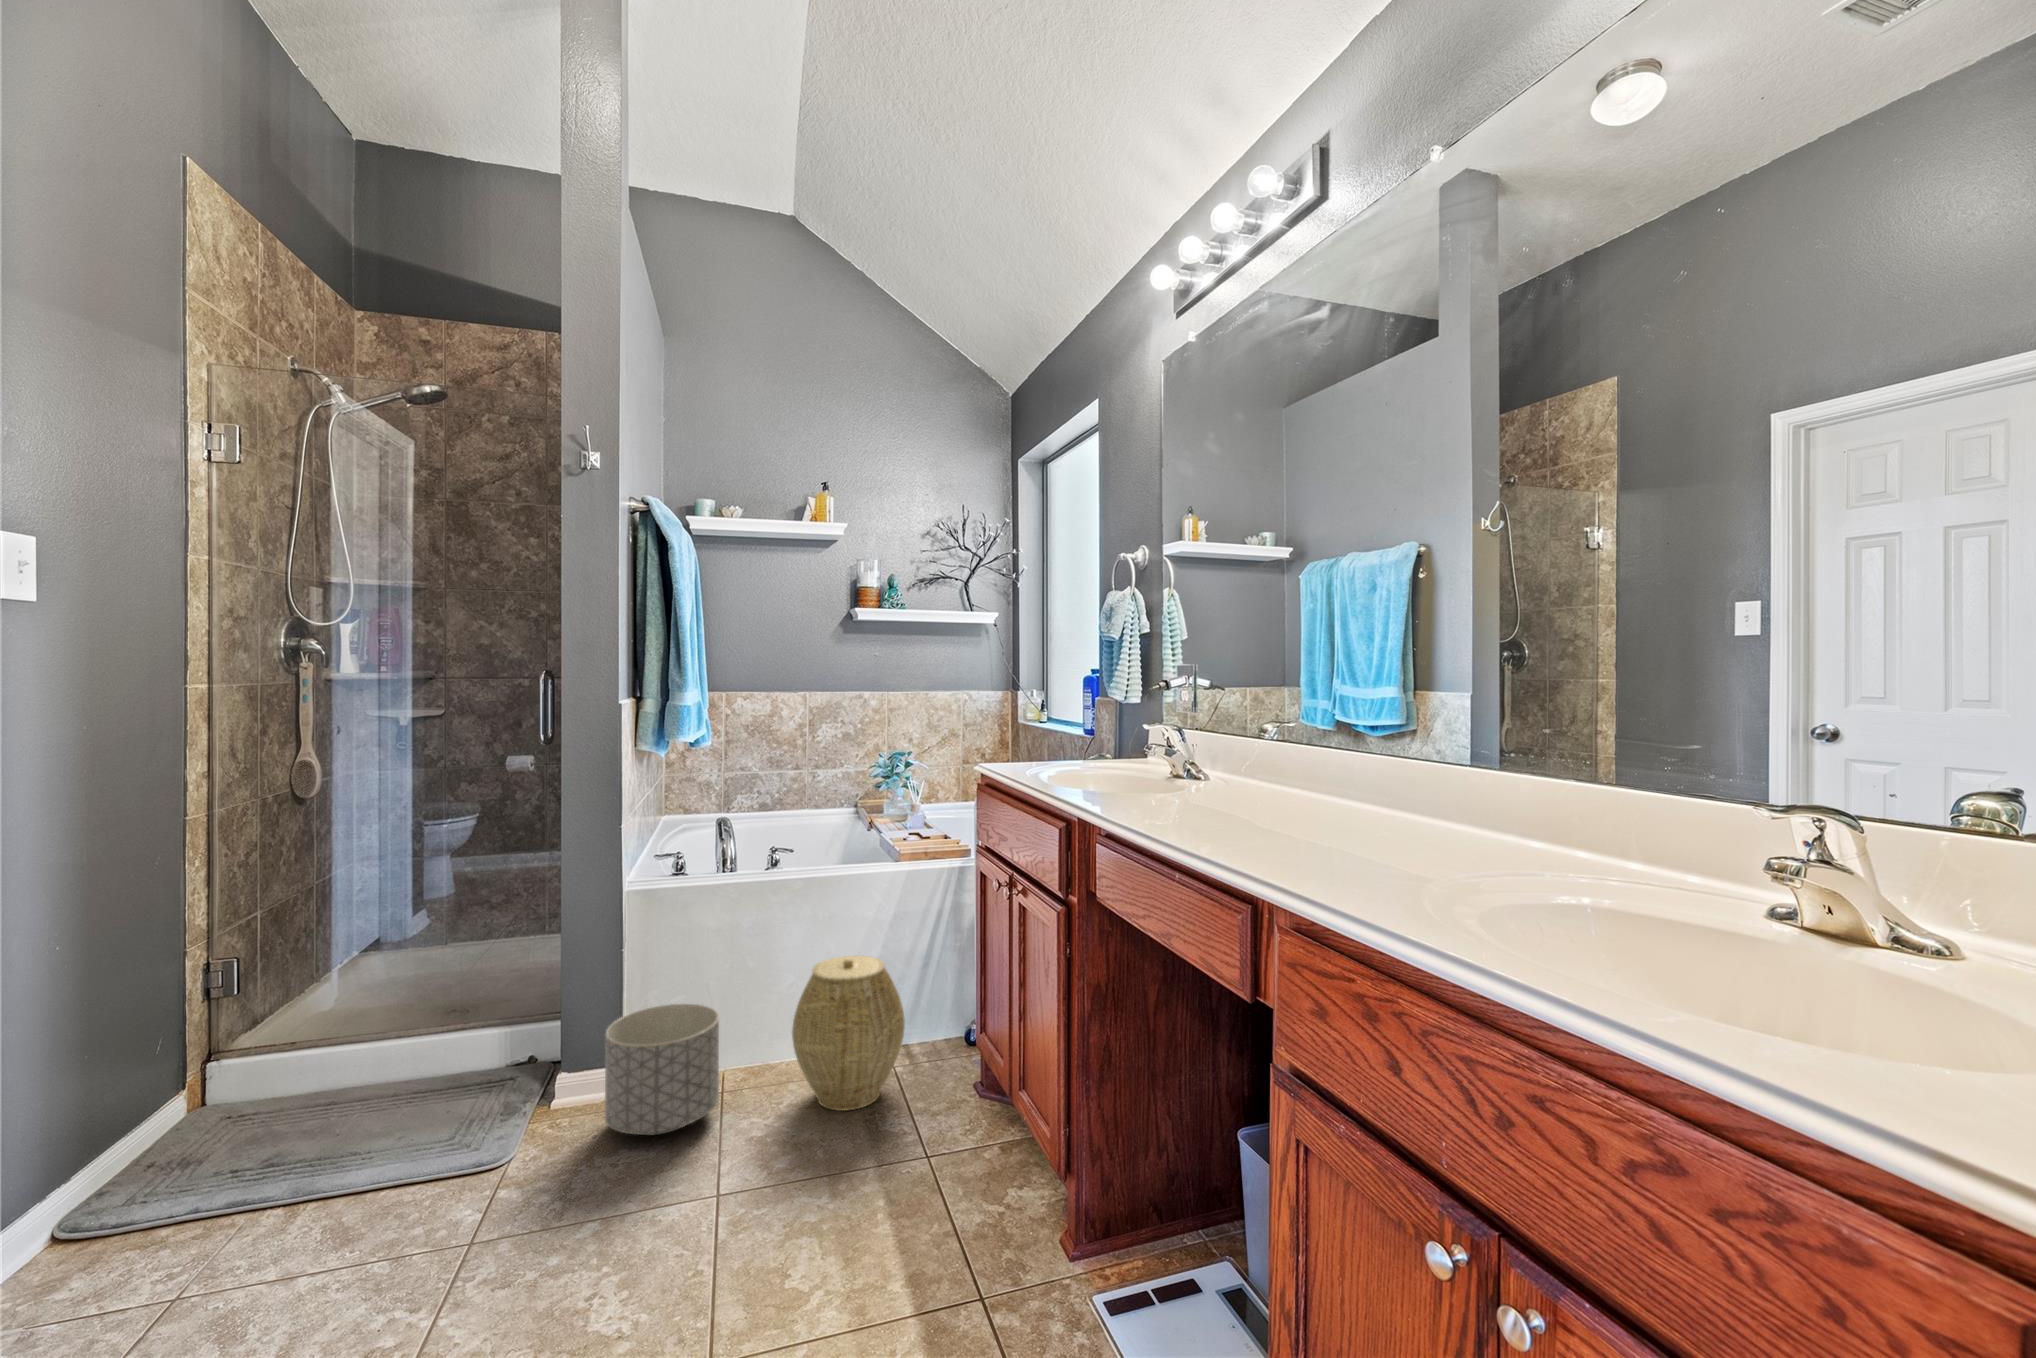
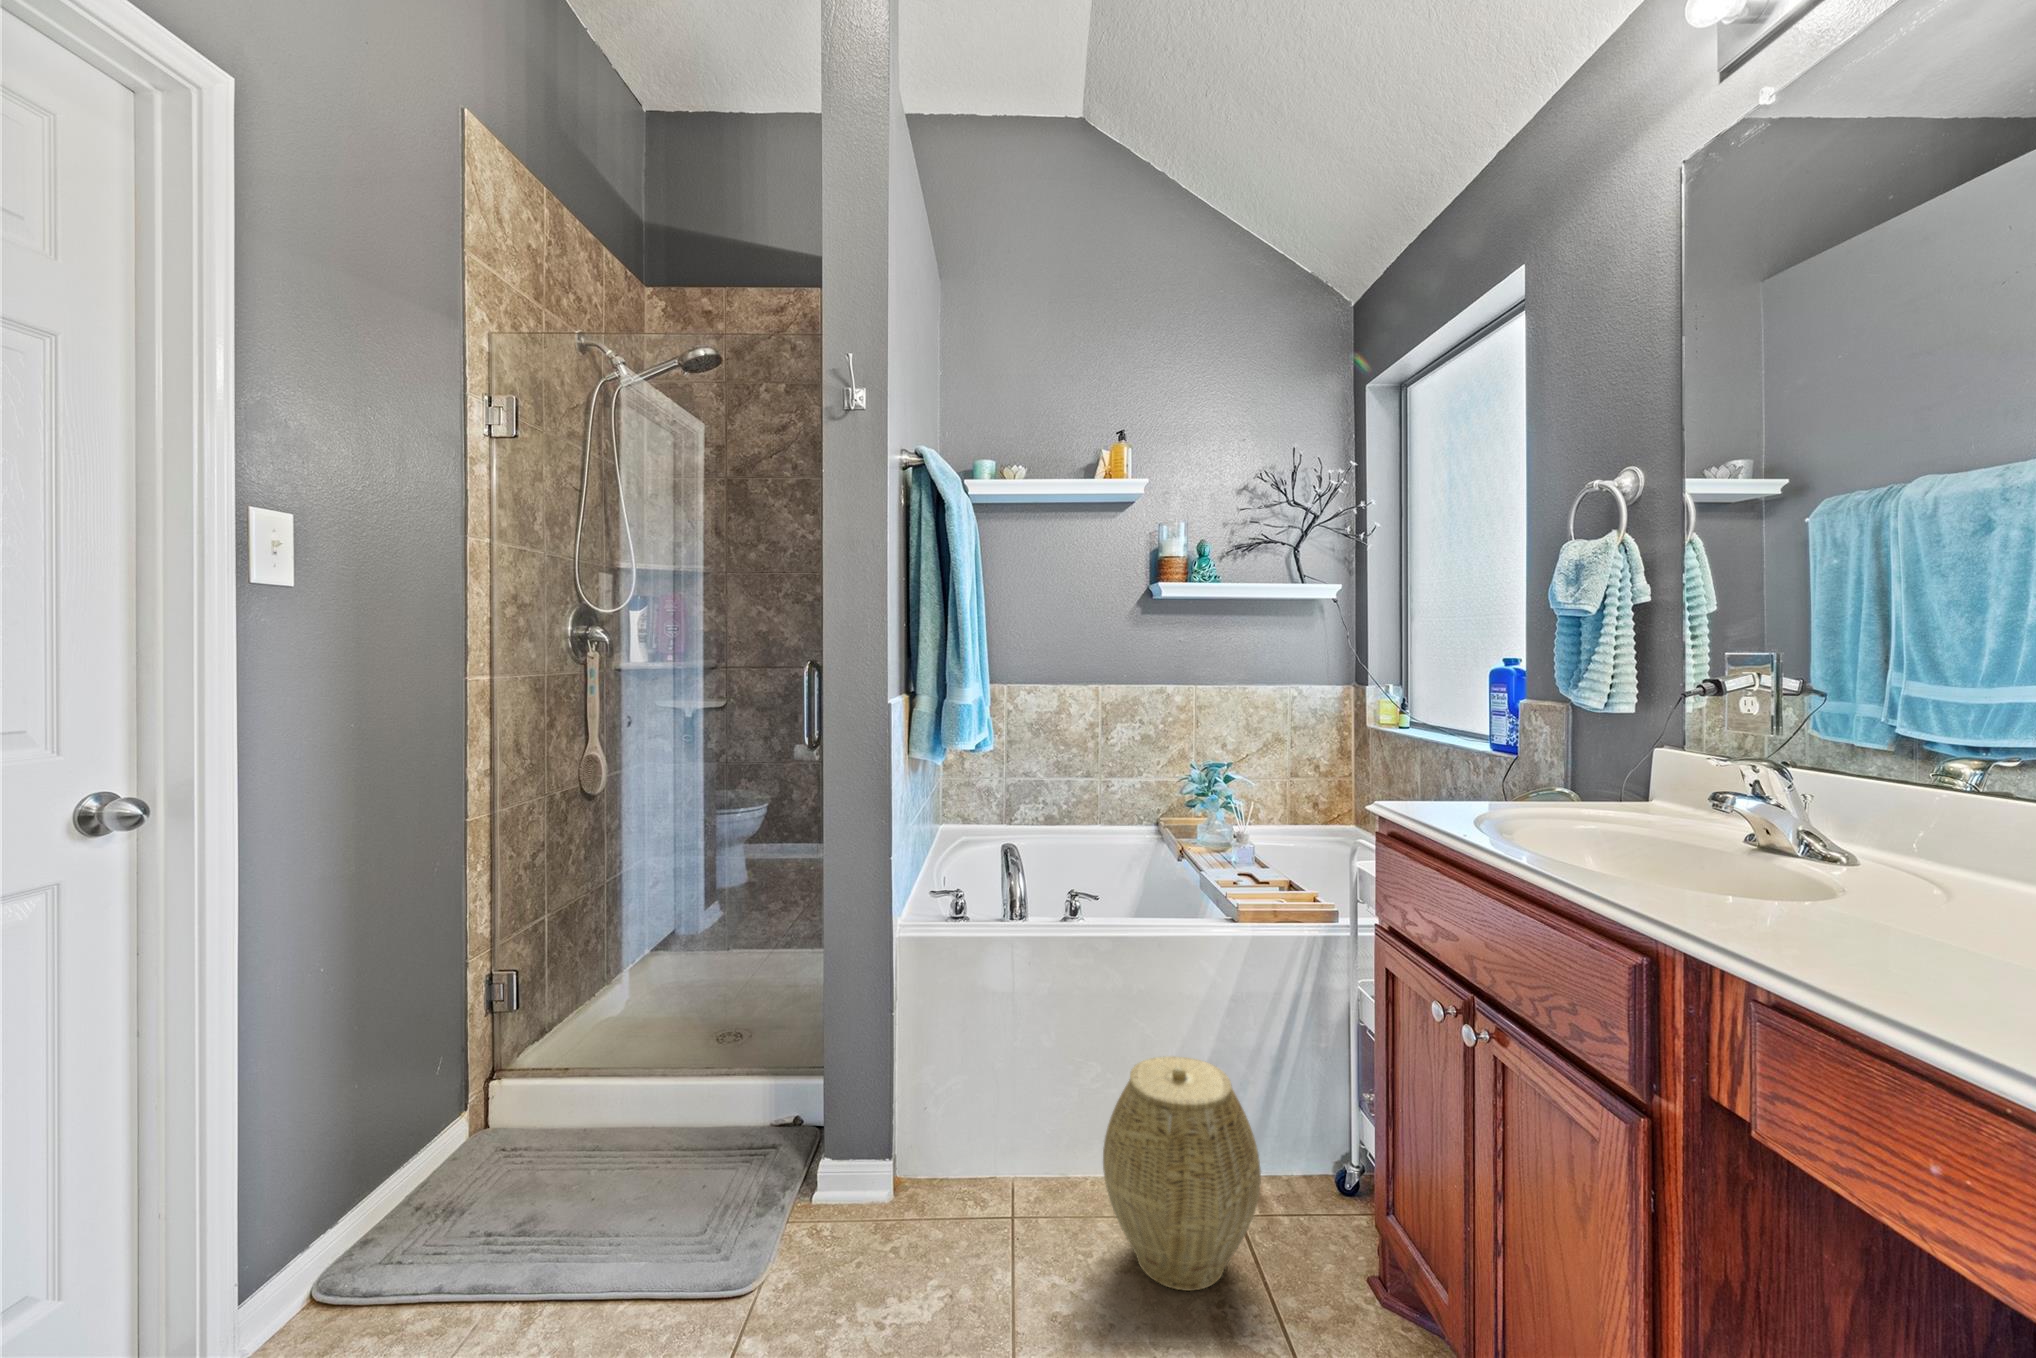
planter: present [605,1004,719,1135] -> none [870,1093,1008,1288]

